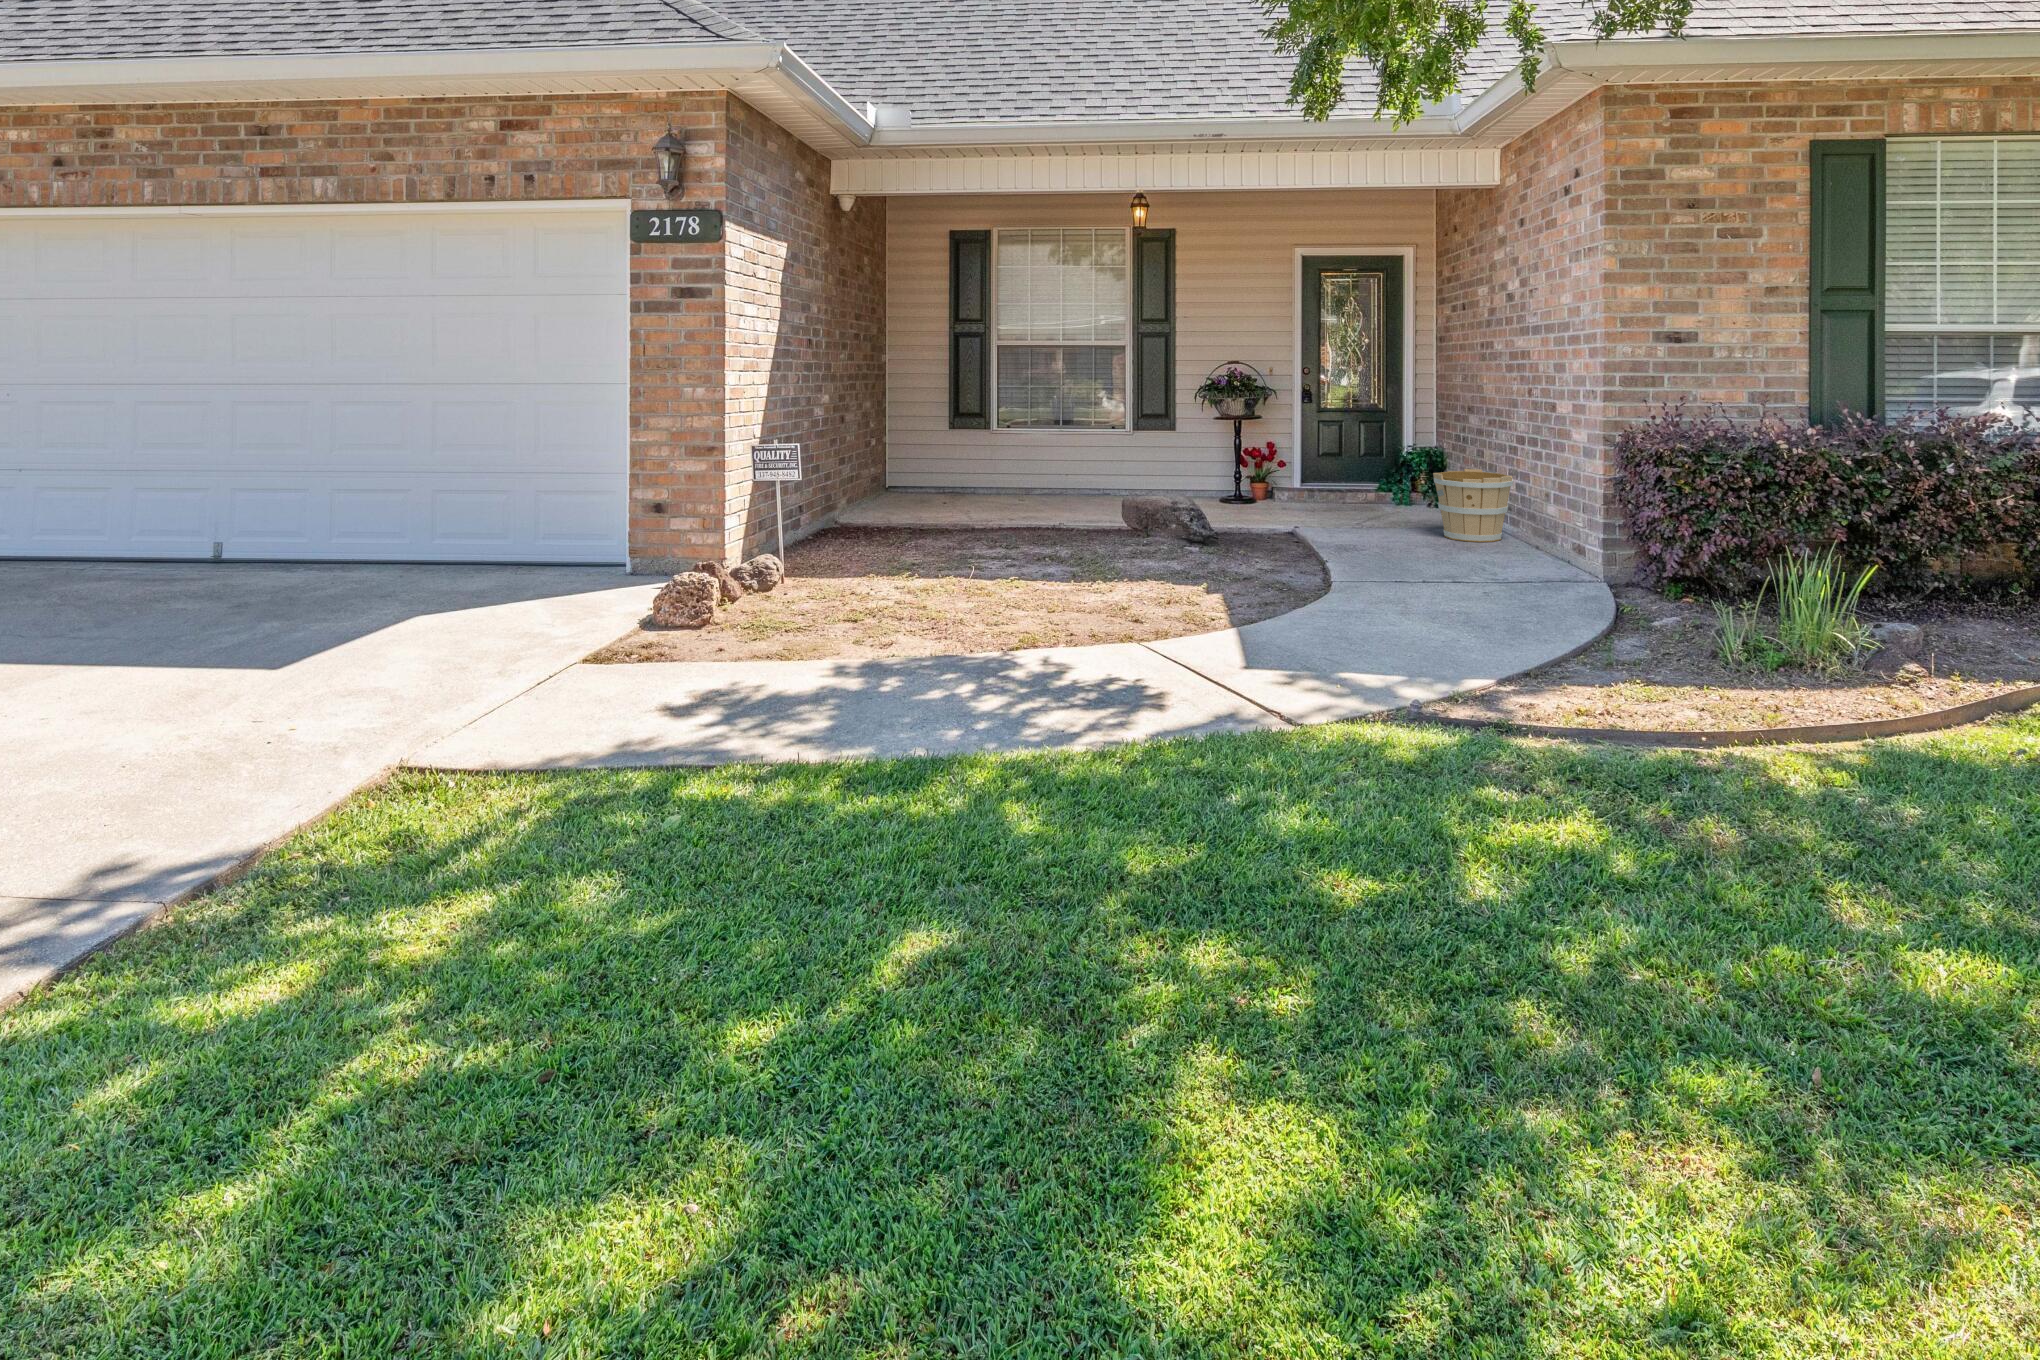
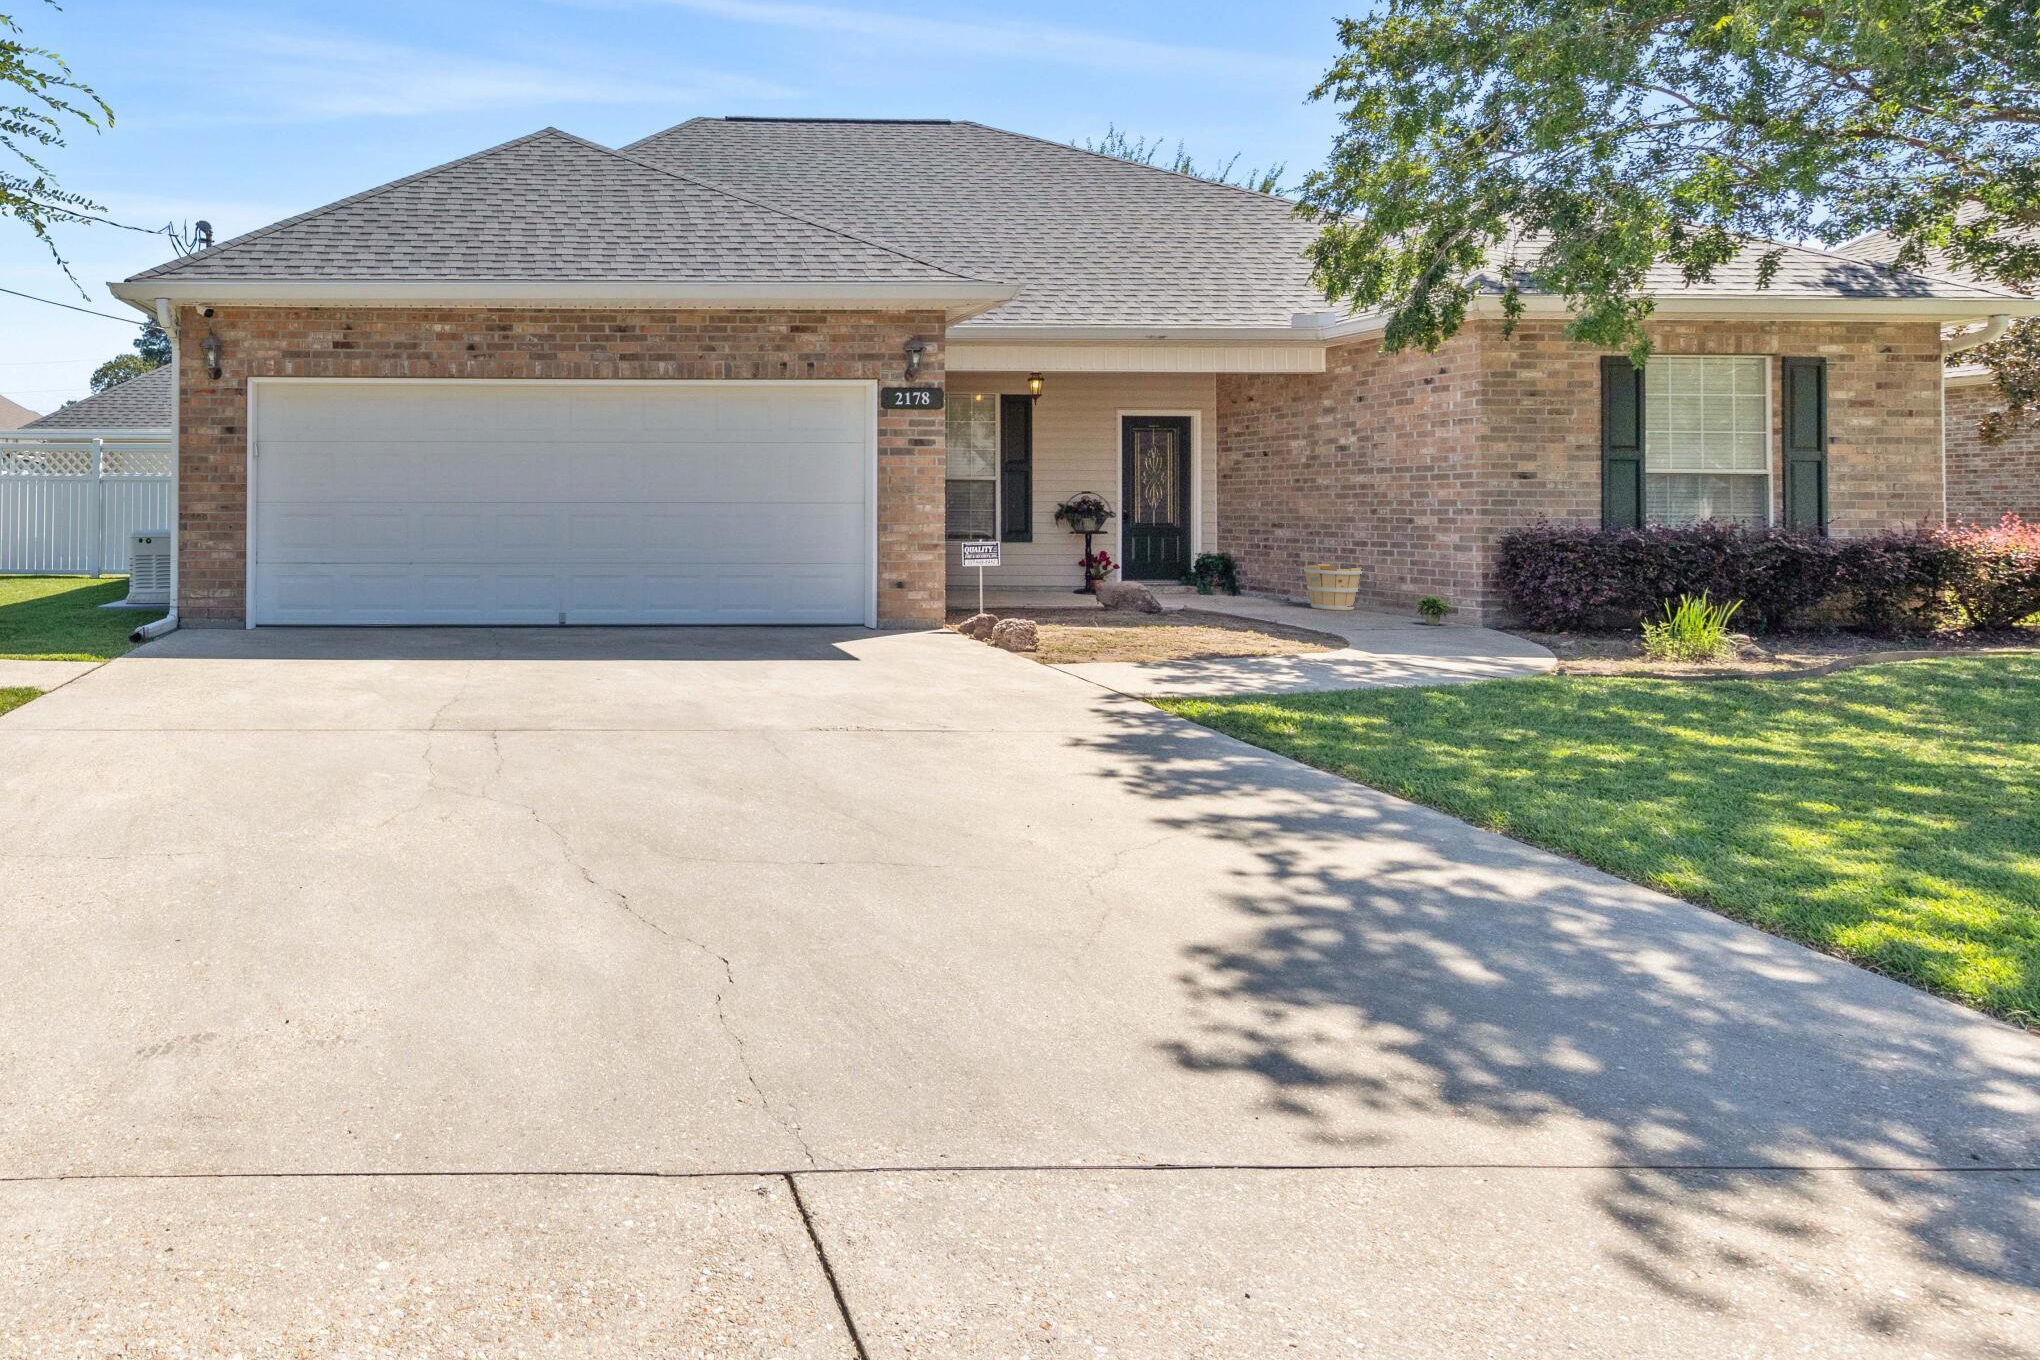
potted plant: none [1514,527,1577,577] -> present [1415,595,1453,625]

